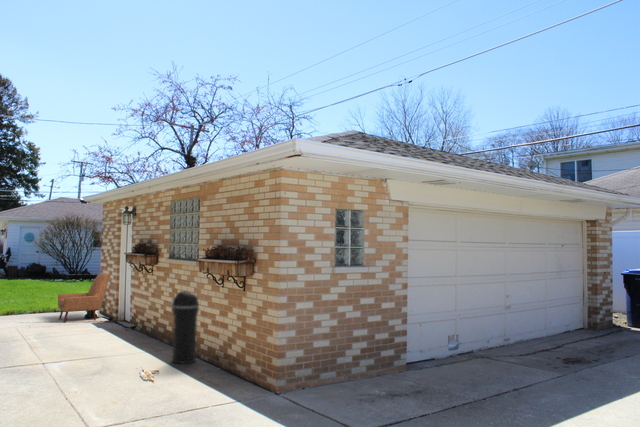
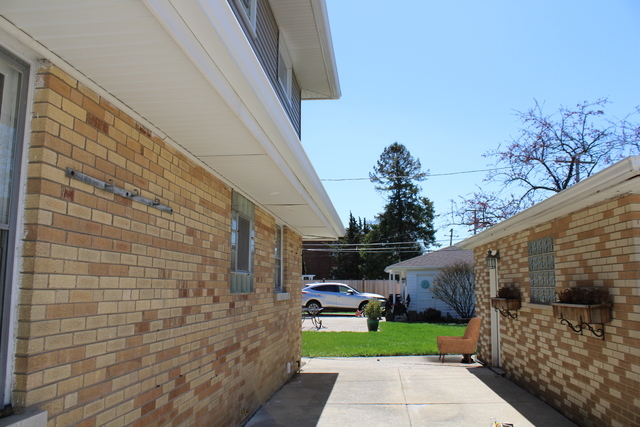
trash can: present [171,291,199,364] -> none [526,337,560,418]

